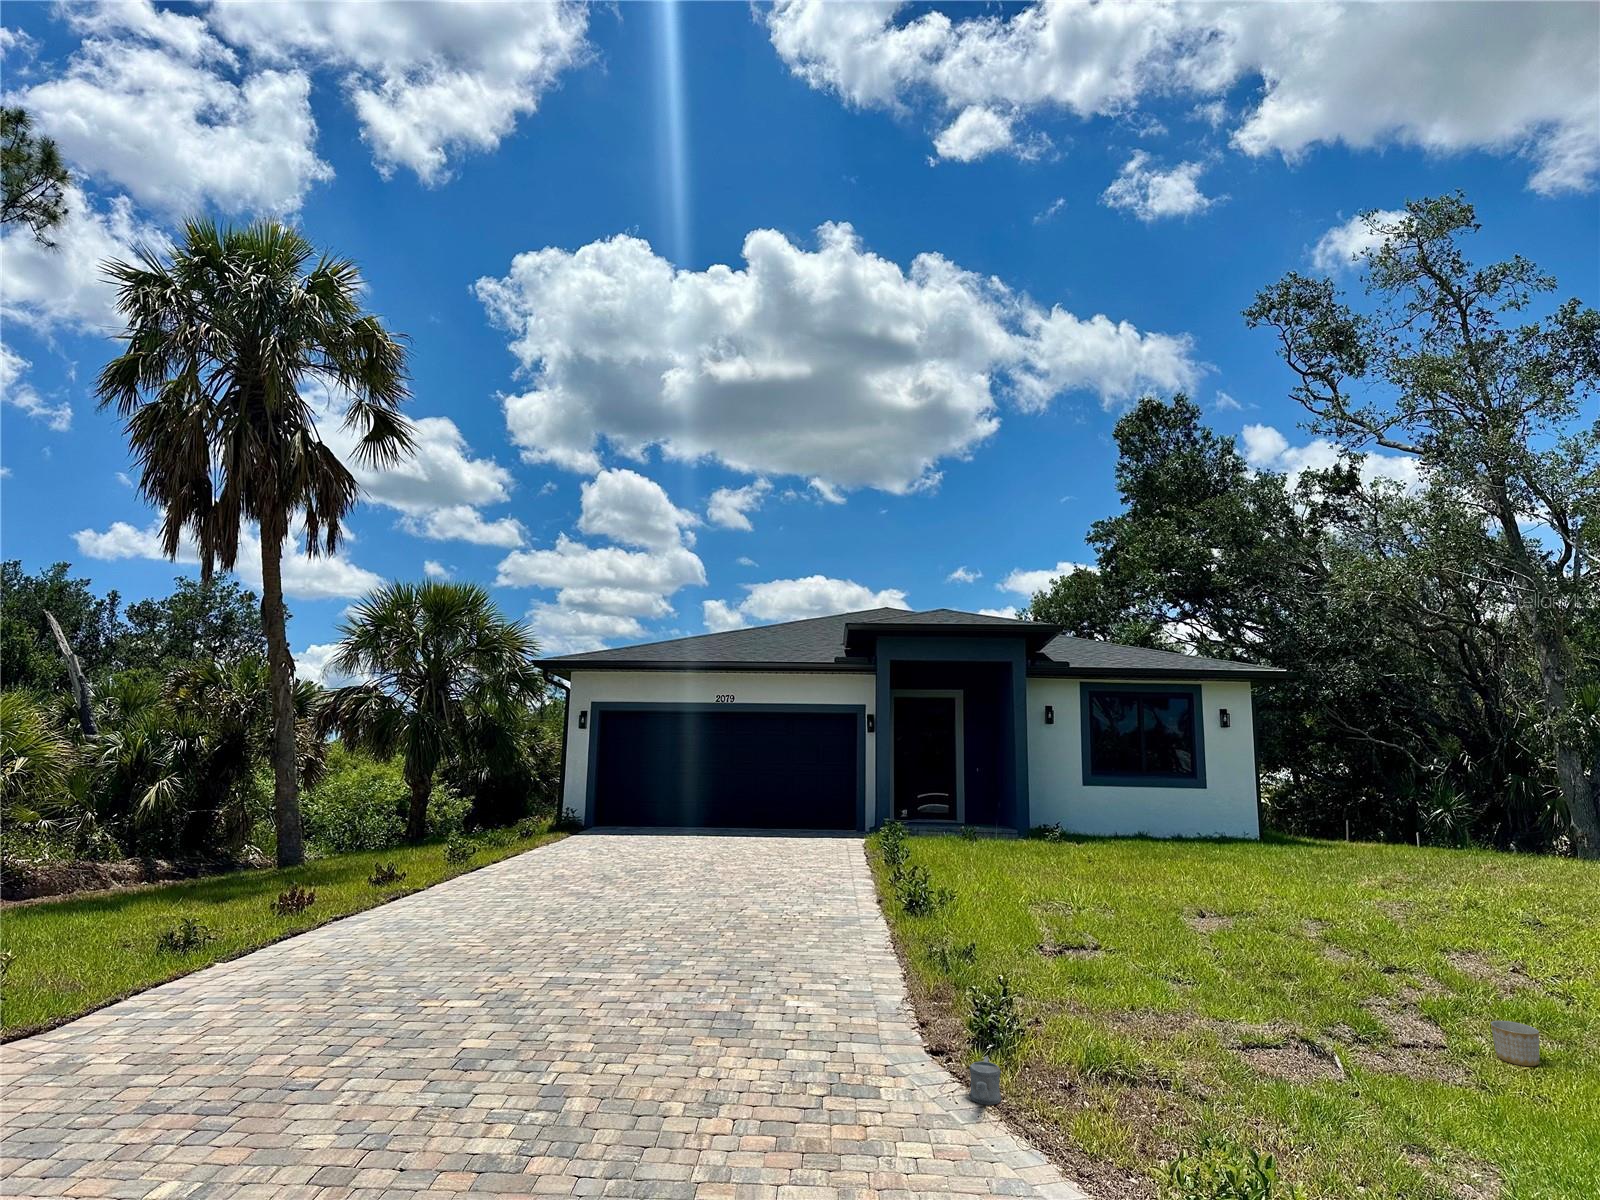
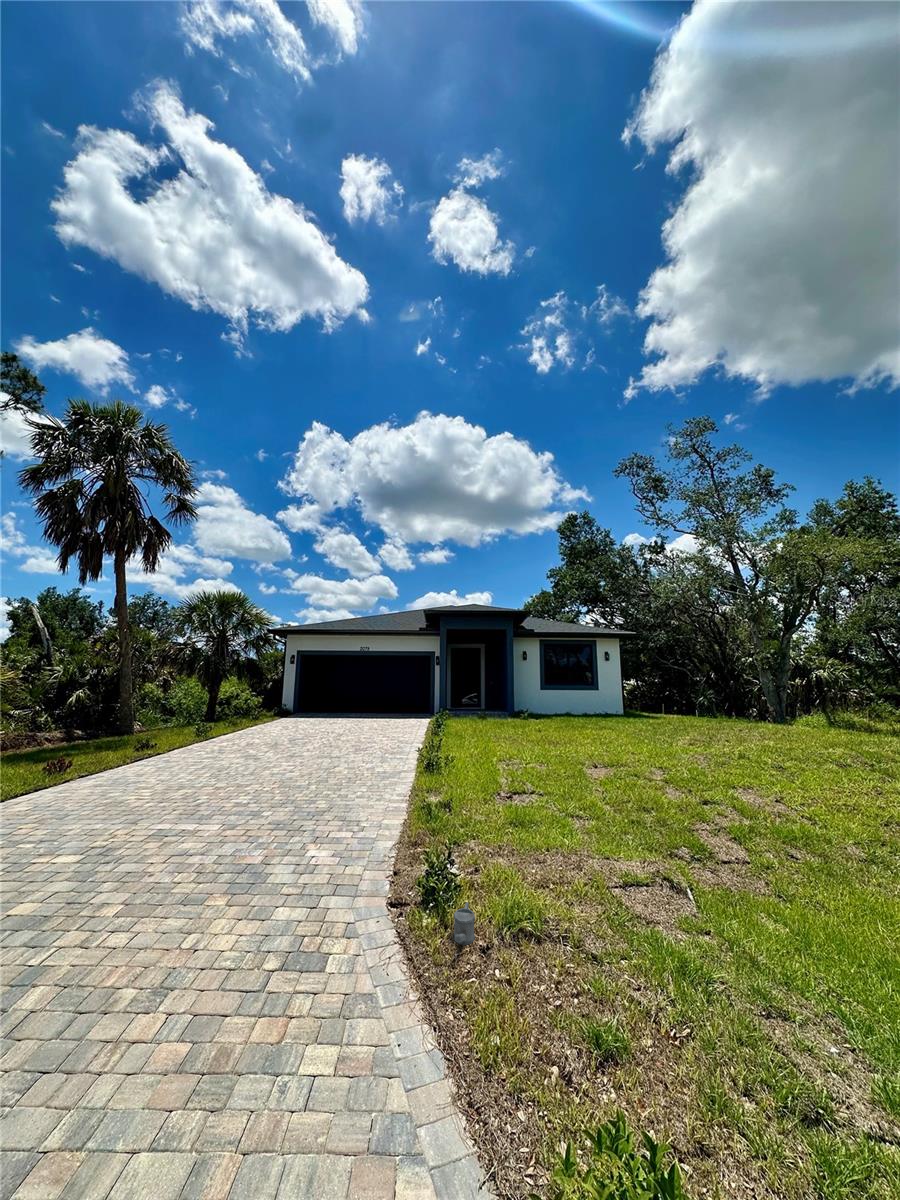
planter: present [1491,1021,1539,1066] -> none [772,844,802,875]

